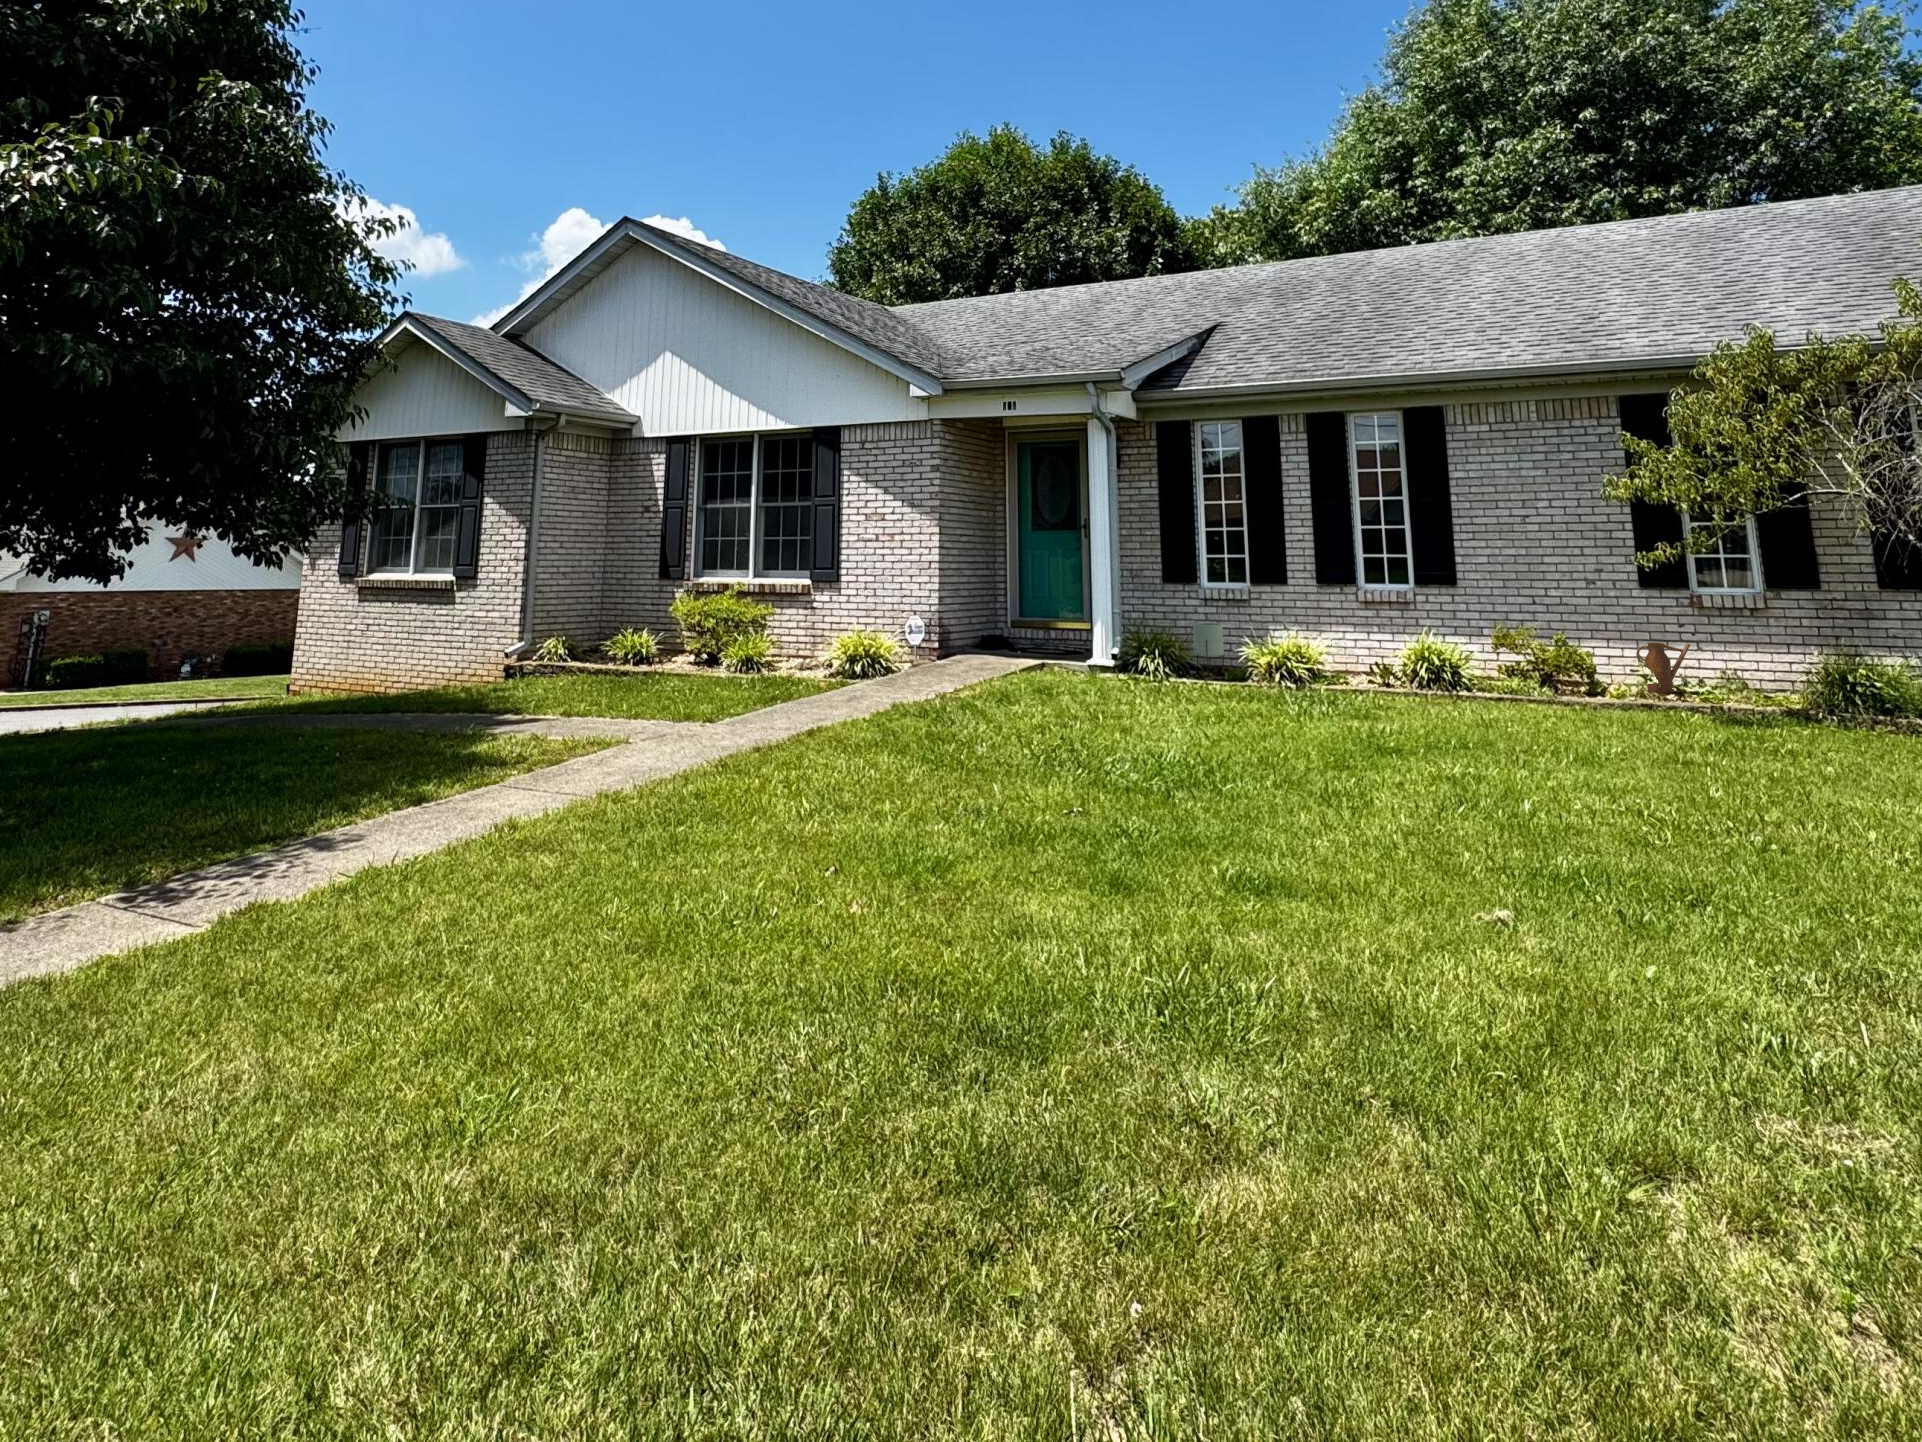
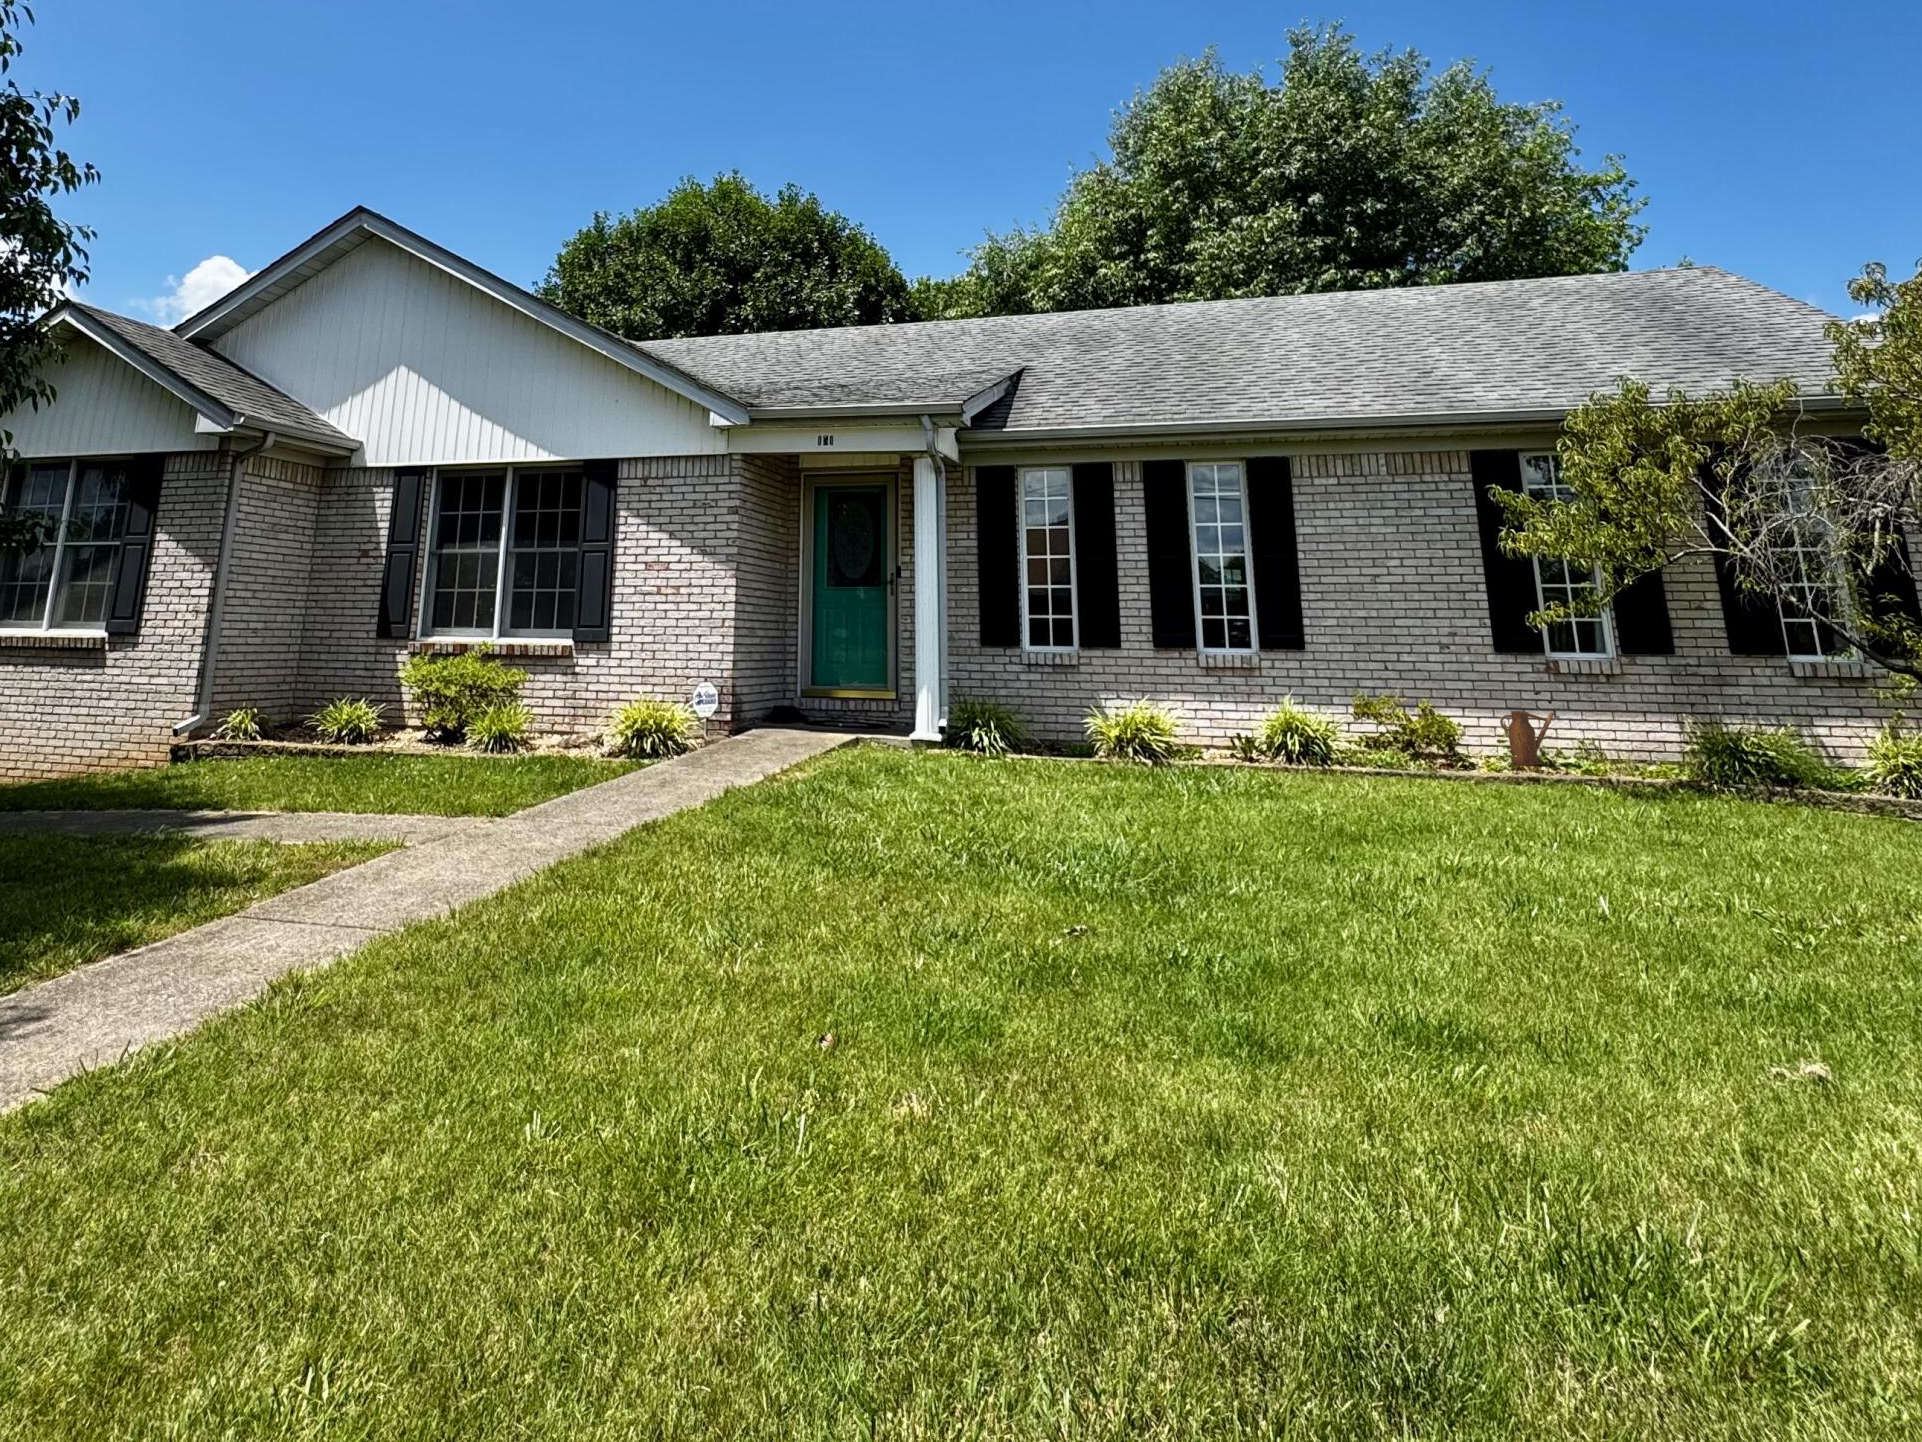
planter: present [1193,623,1224,670] -> none [1022,692,1055,746]

